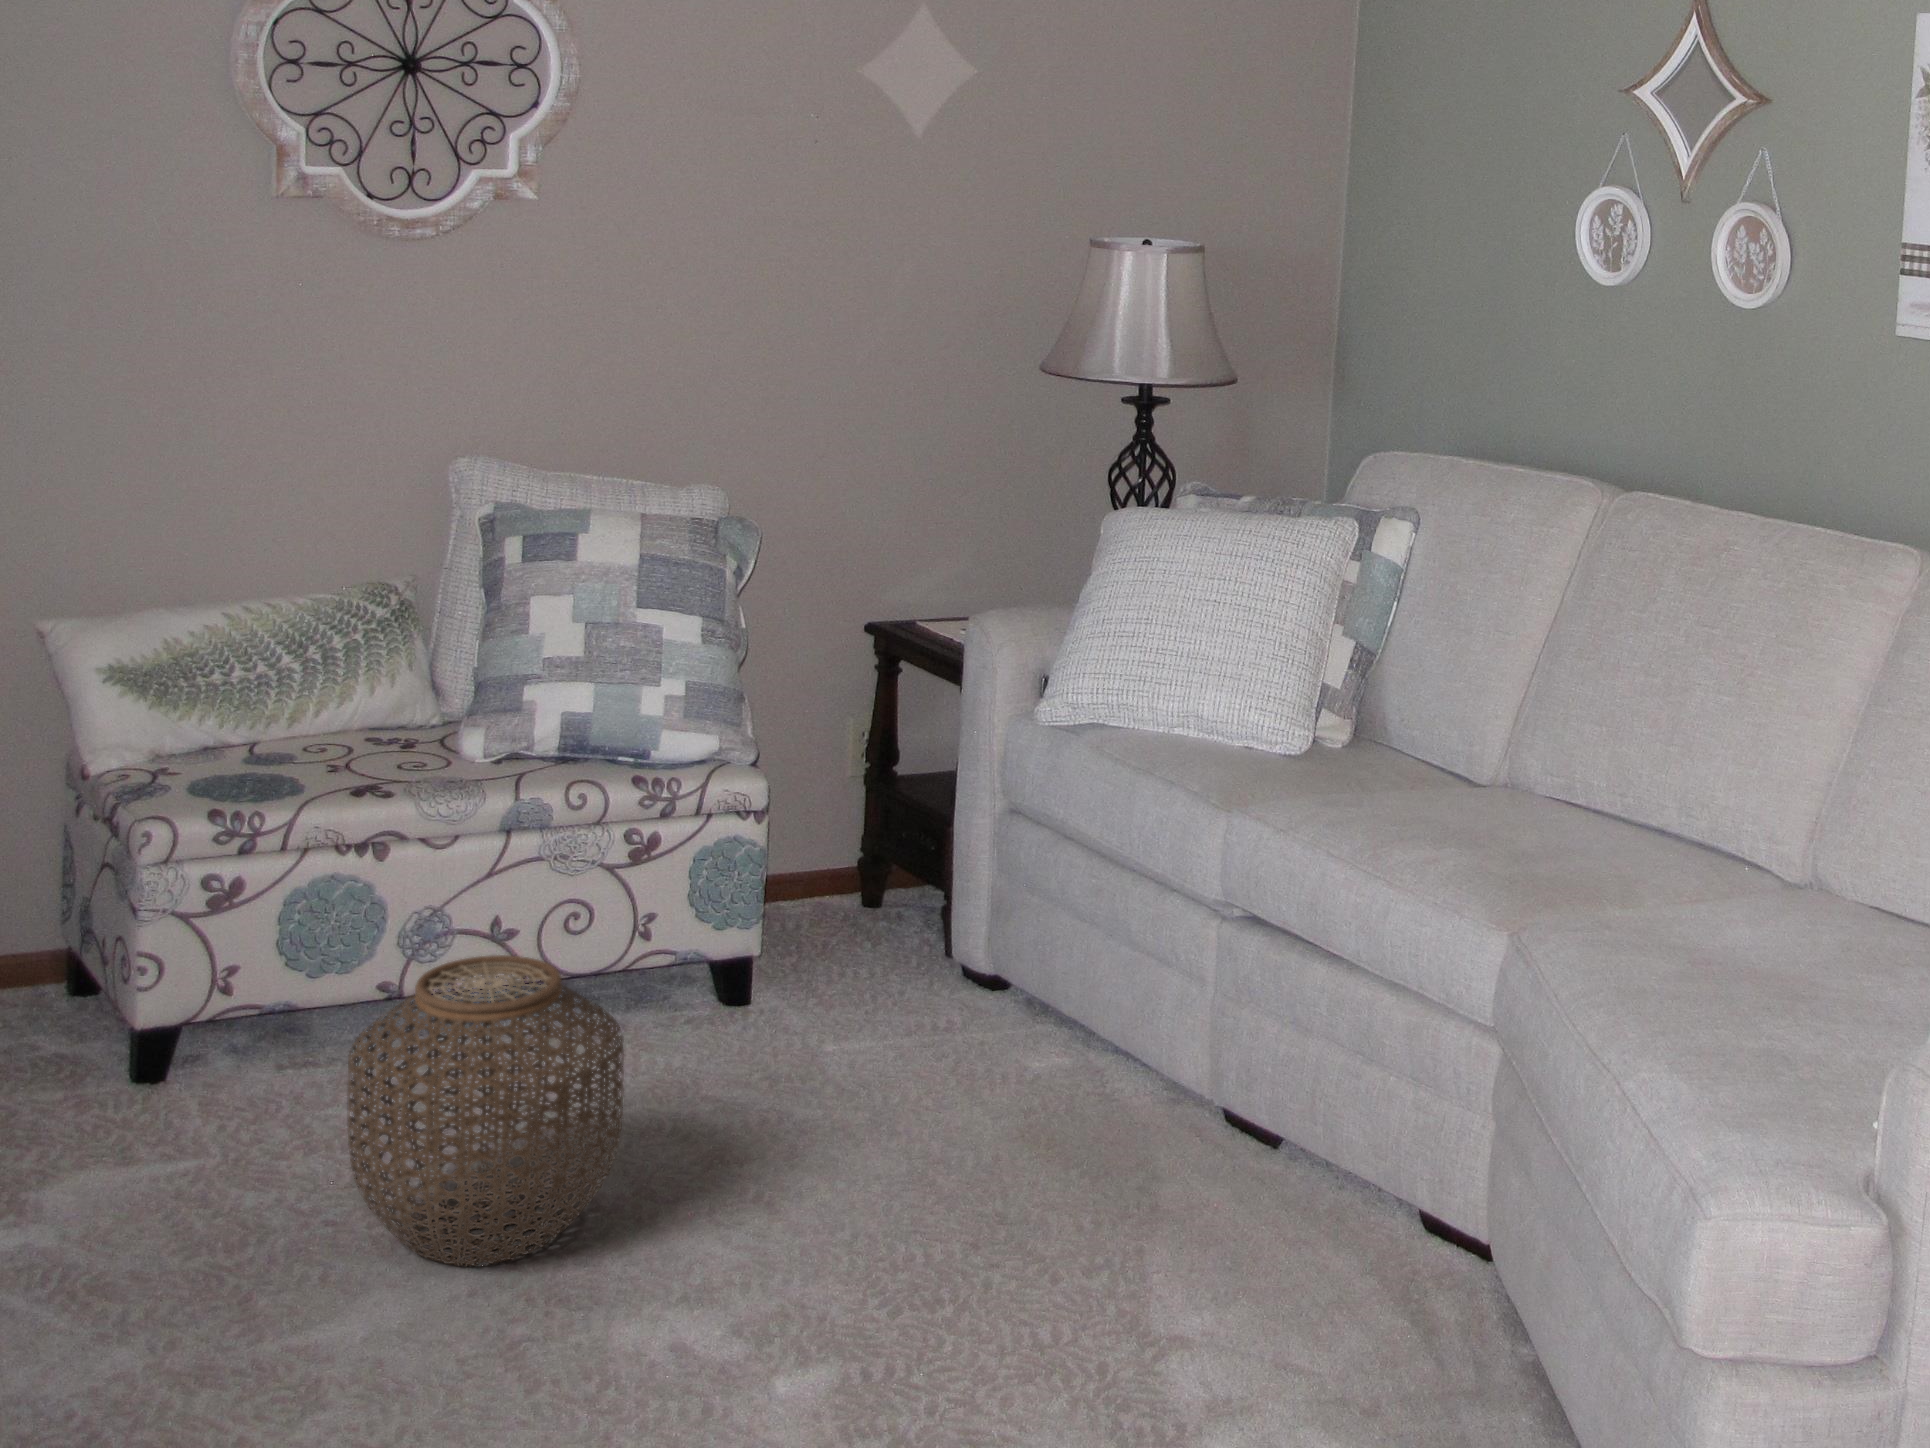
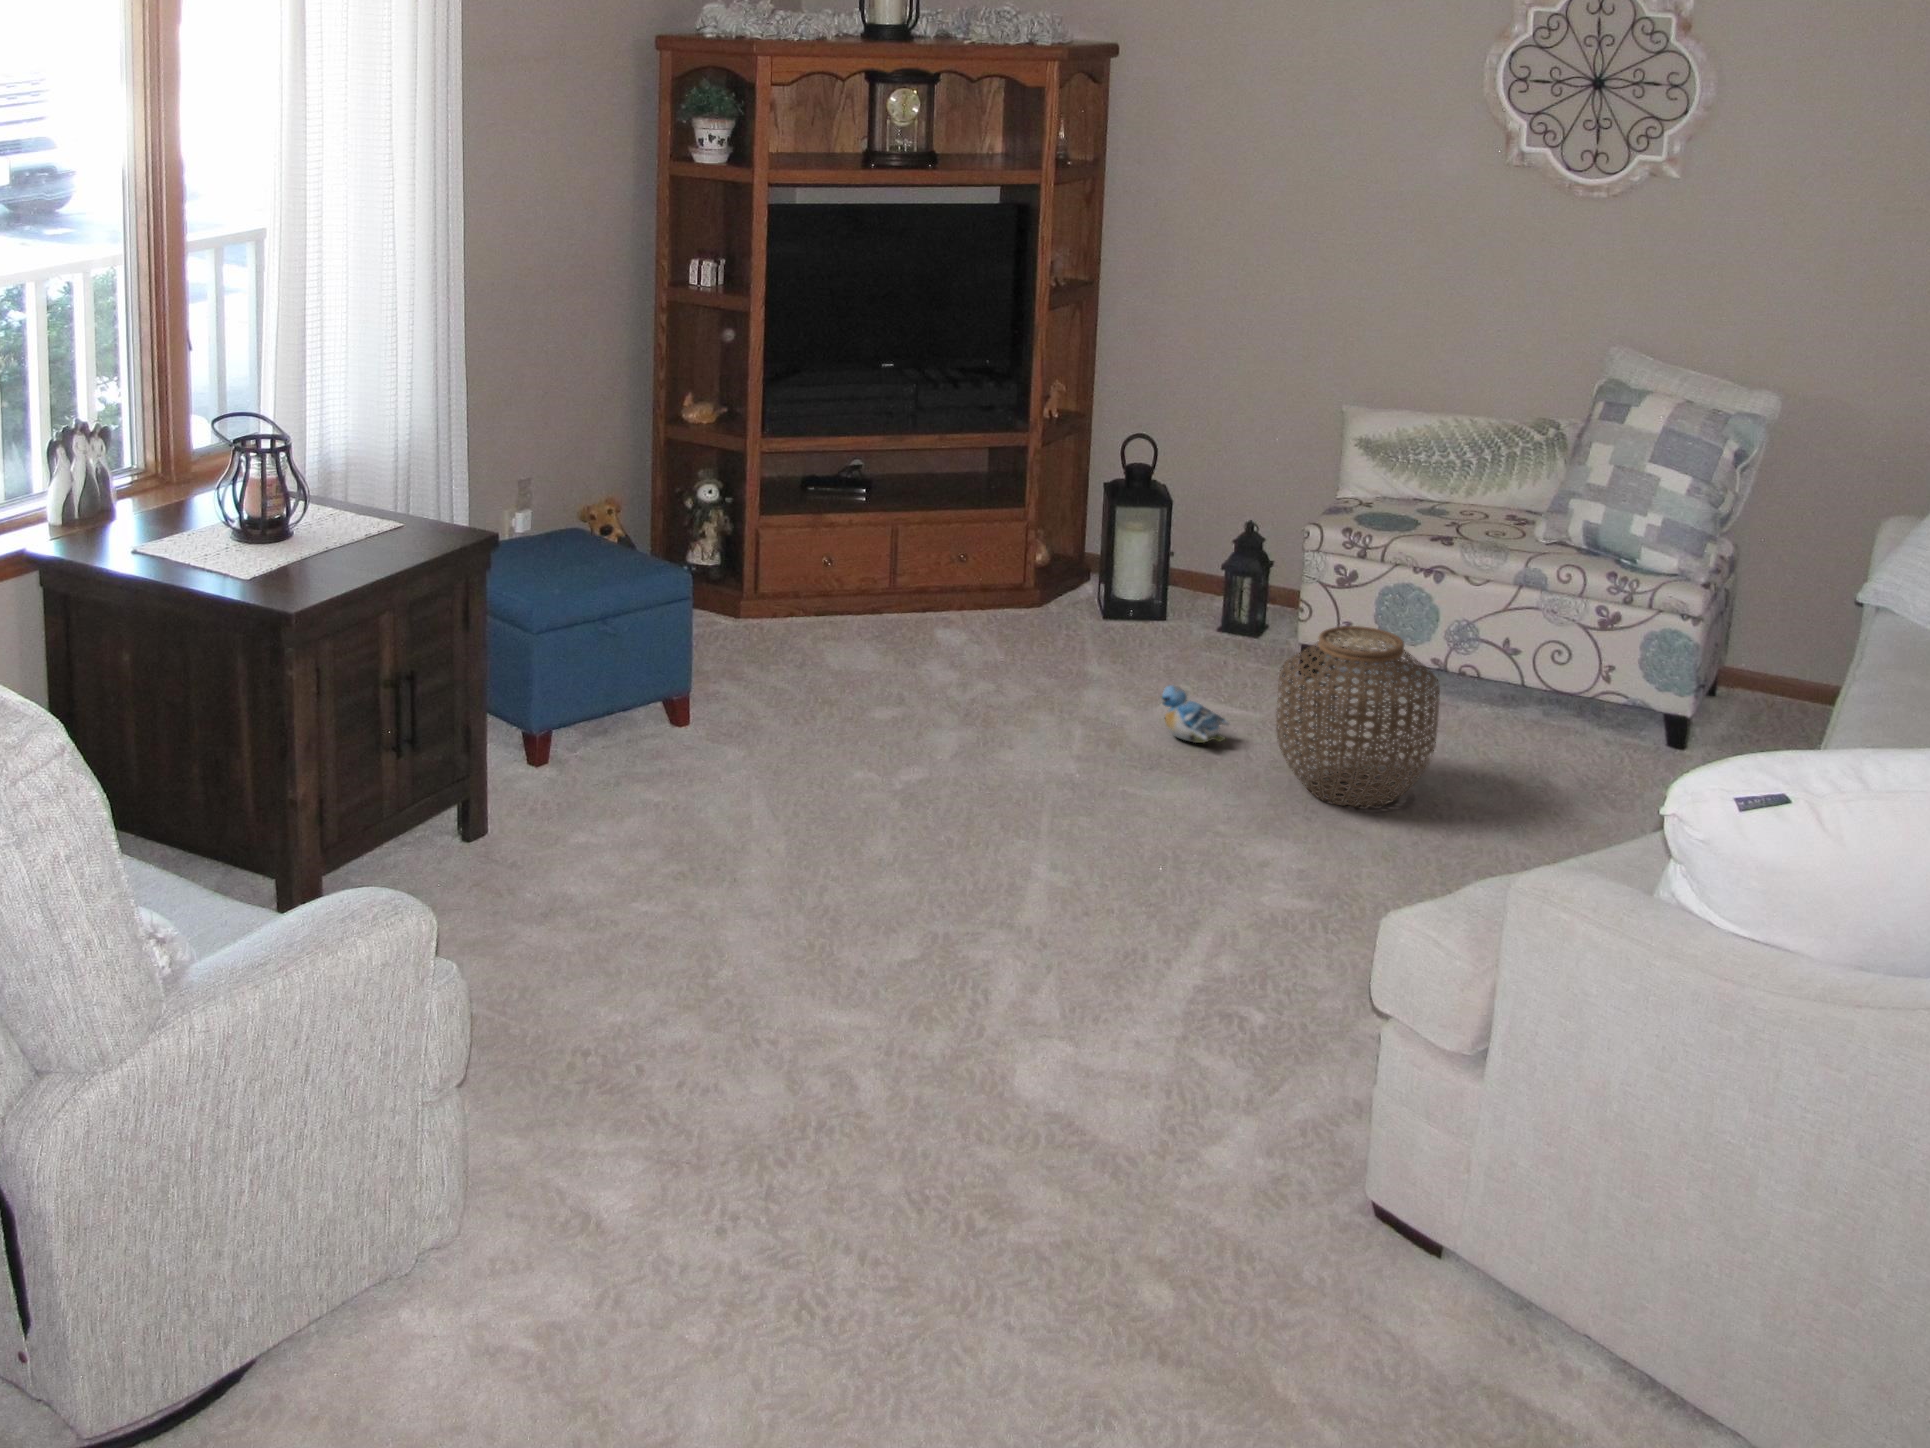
plush toy: none [62,1177,215,1269] -> present [1161,685,1229,743]

